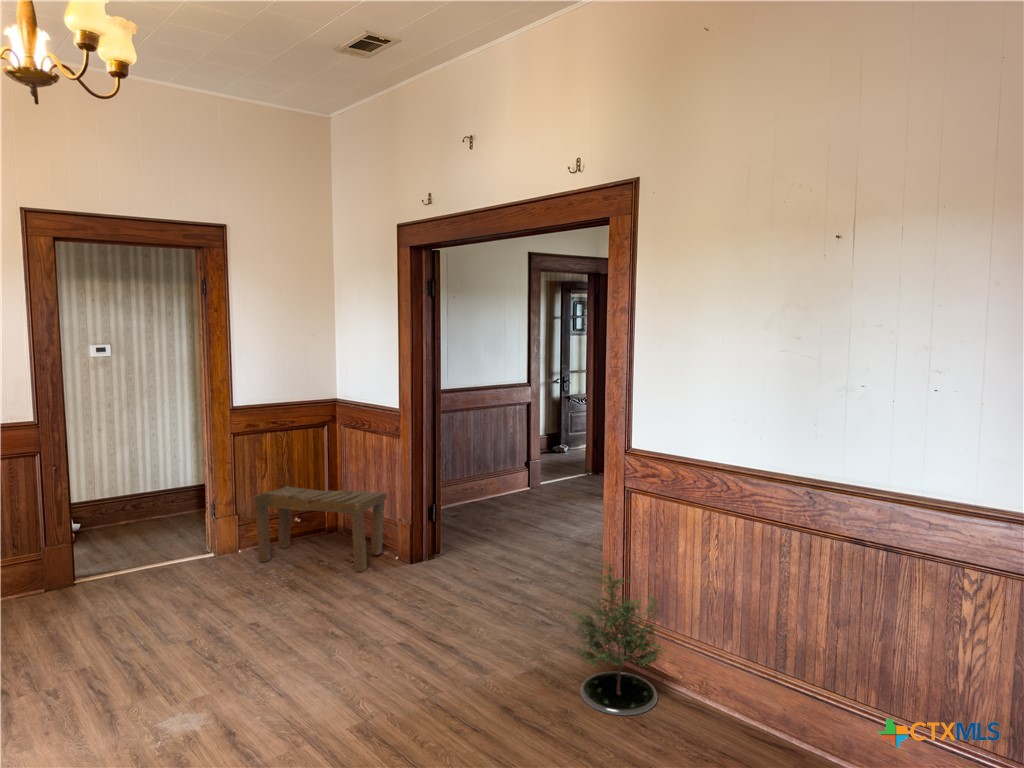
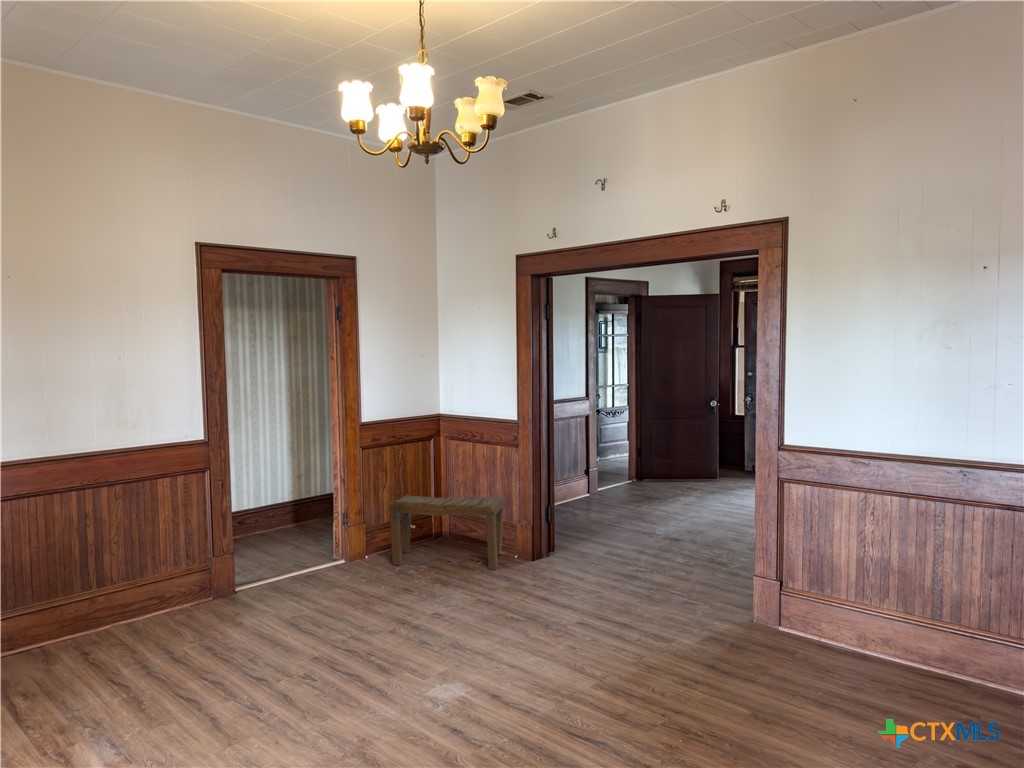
potted tree: present [573,561,665,715] -> none [753,537,833,666]

